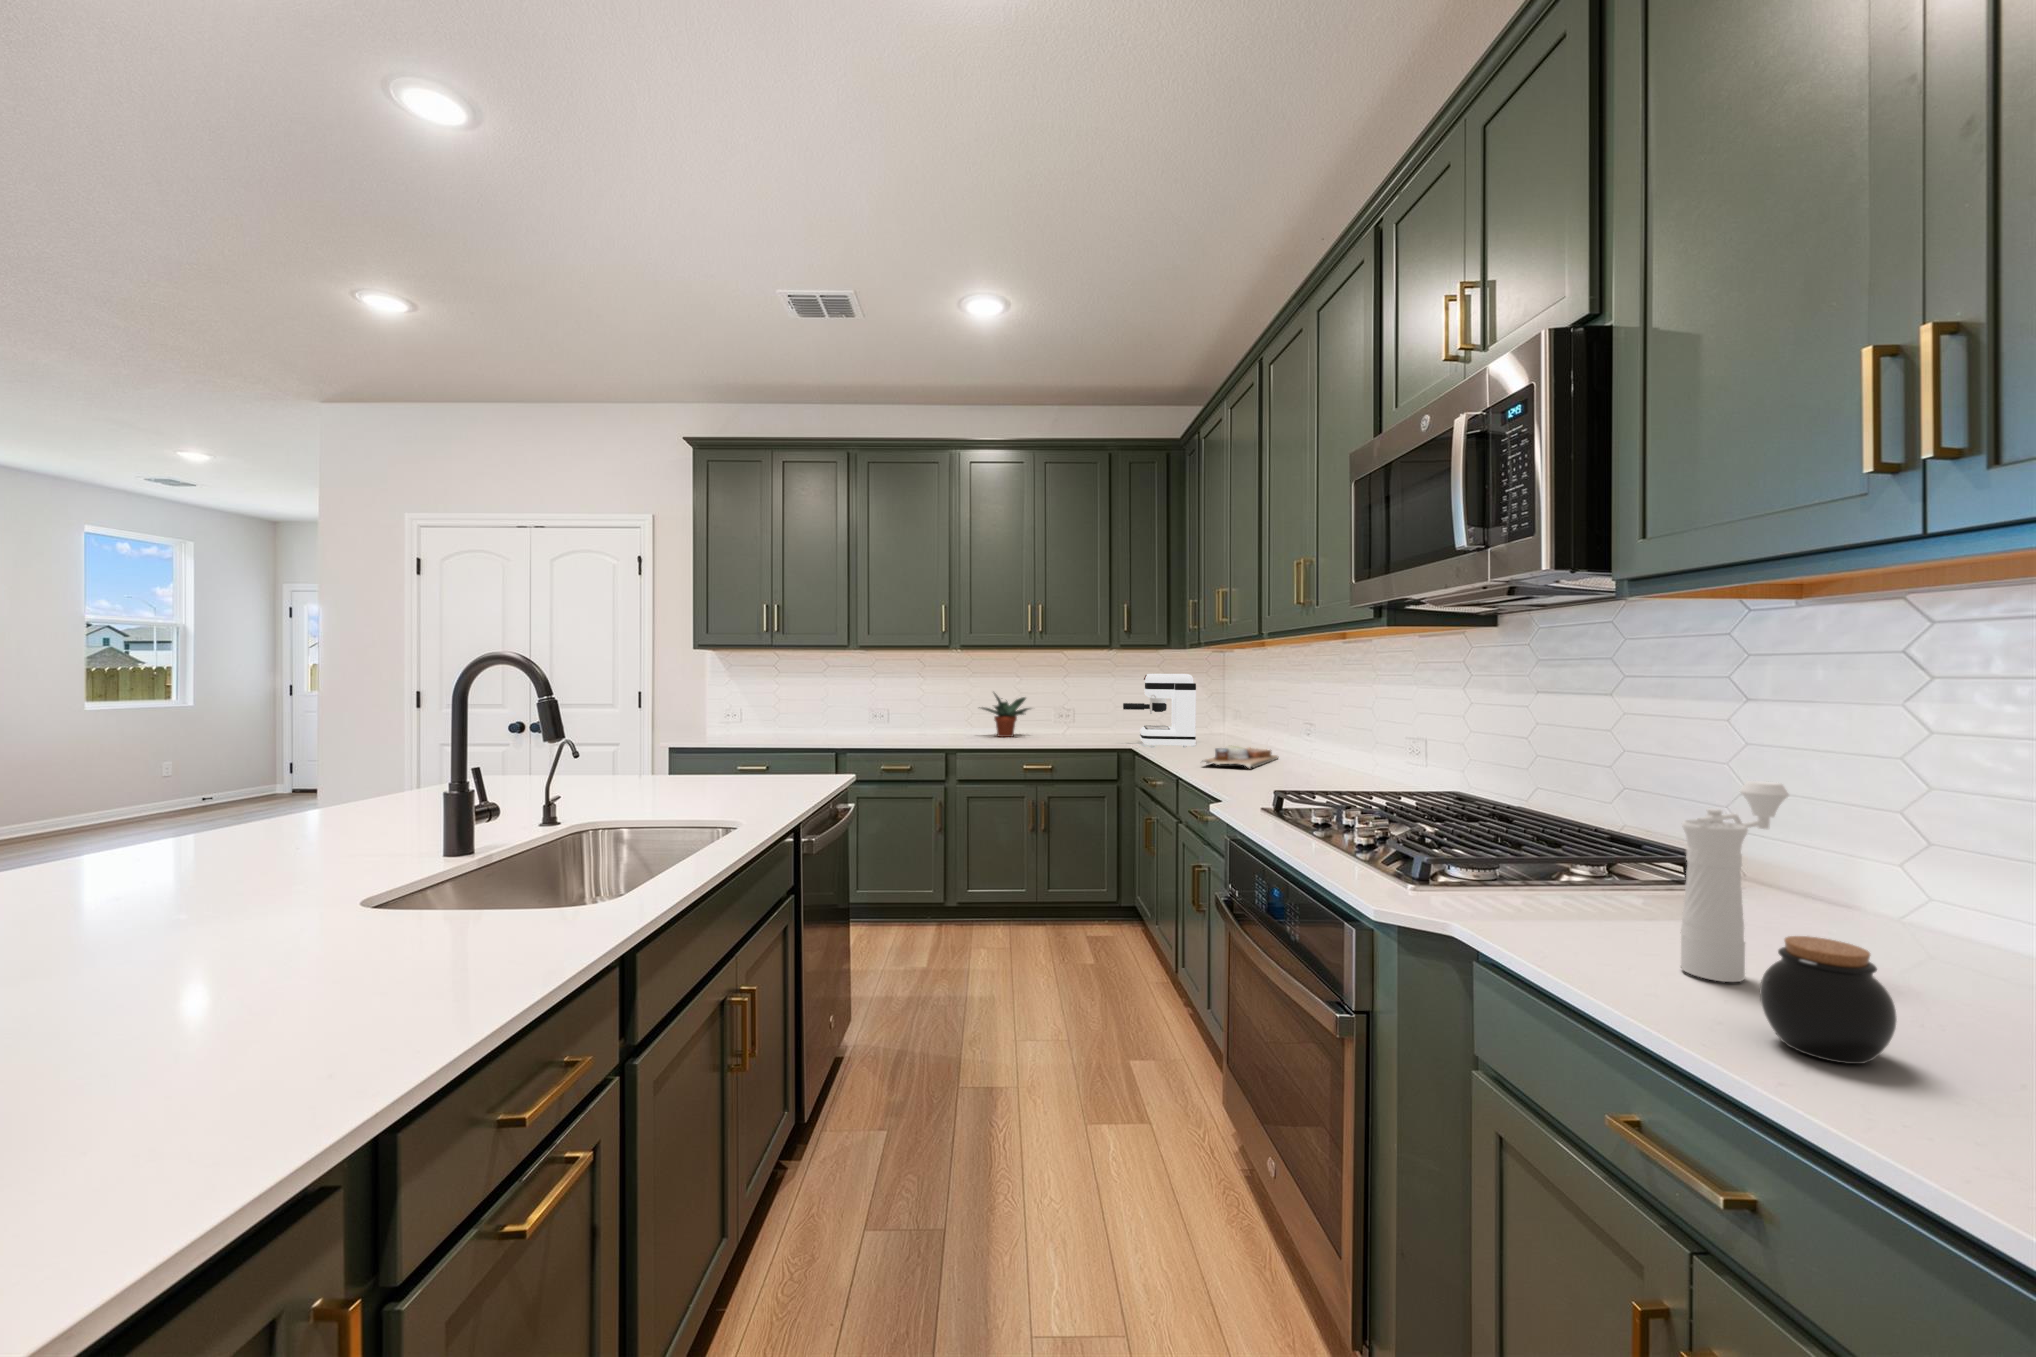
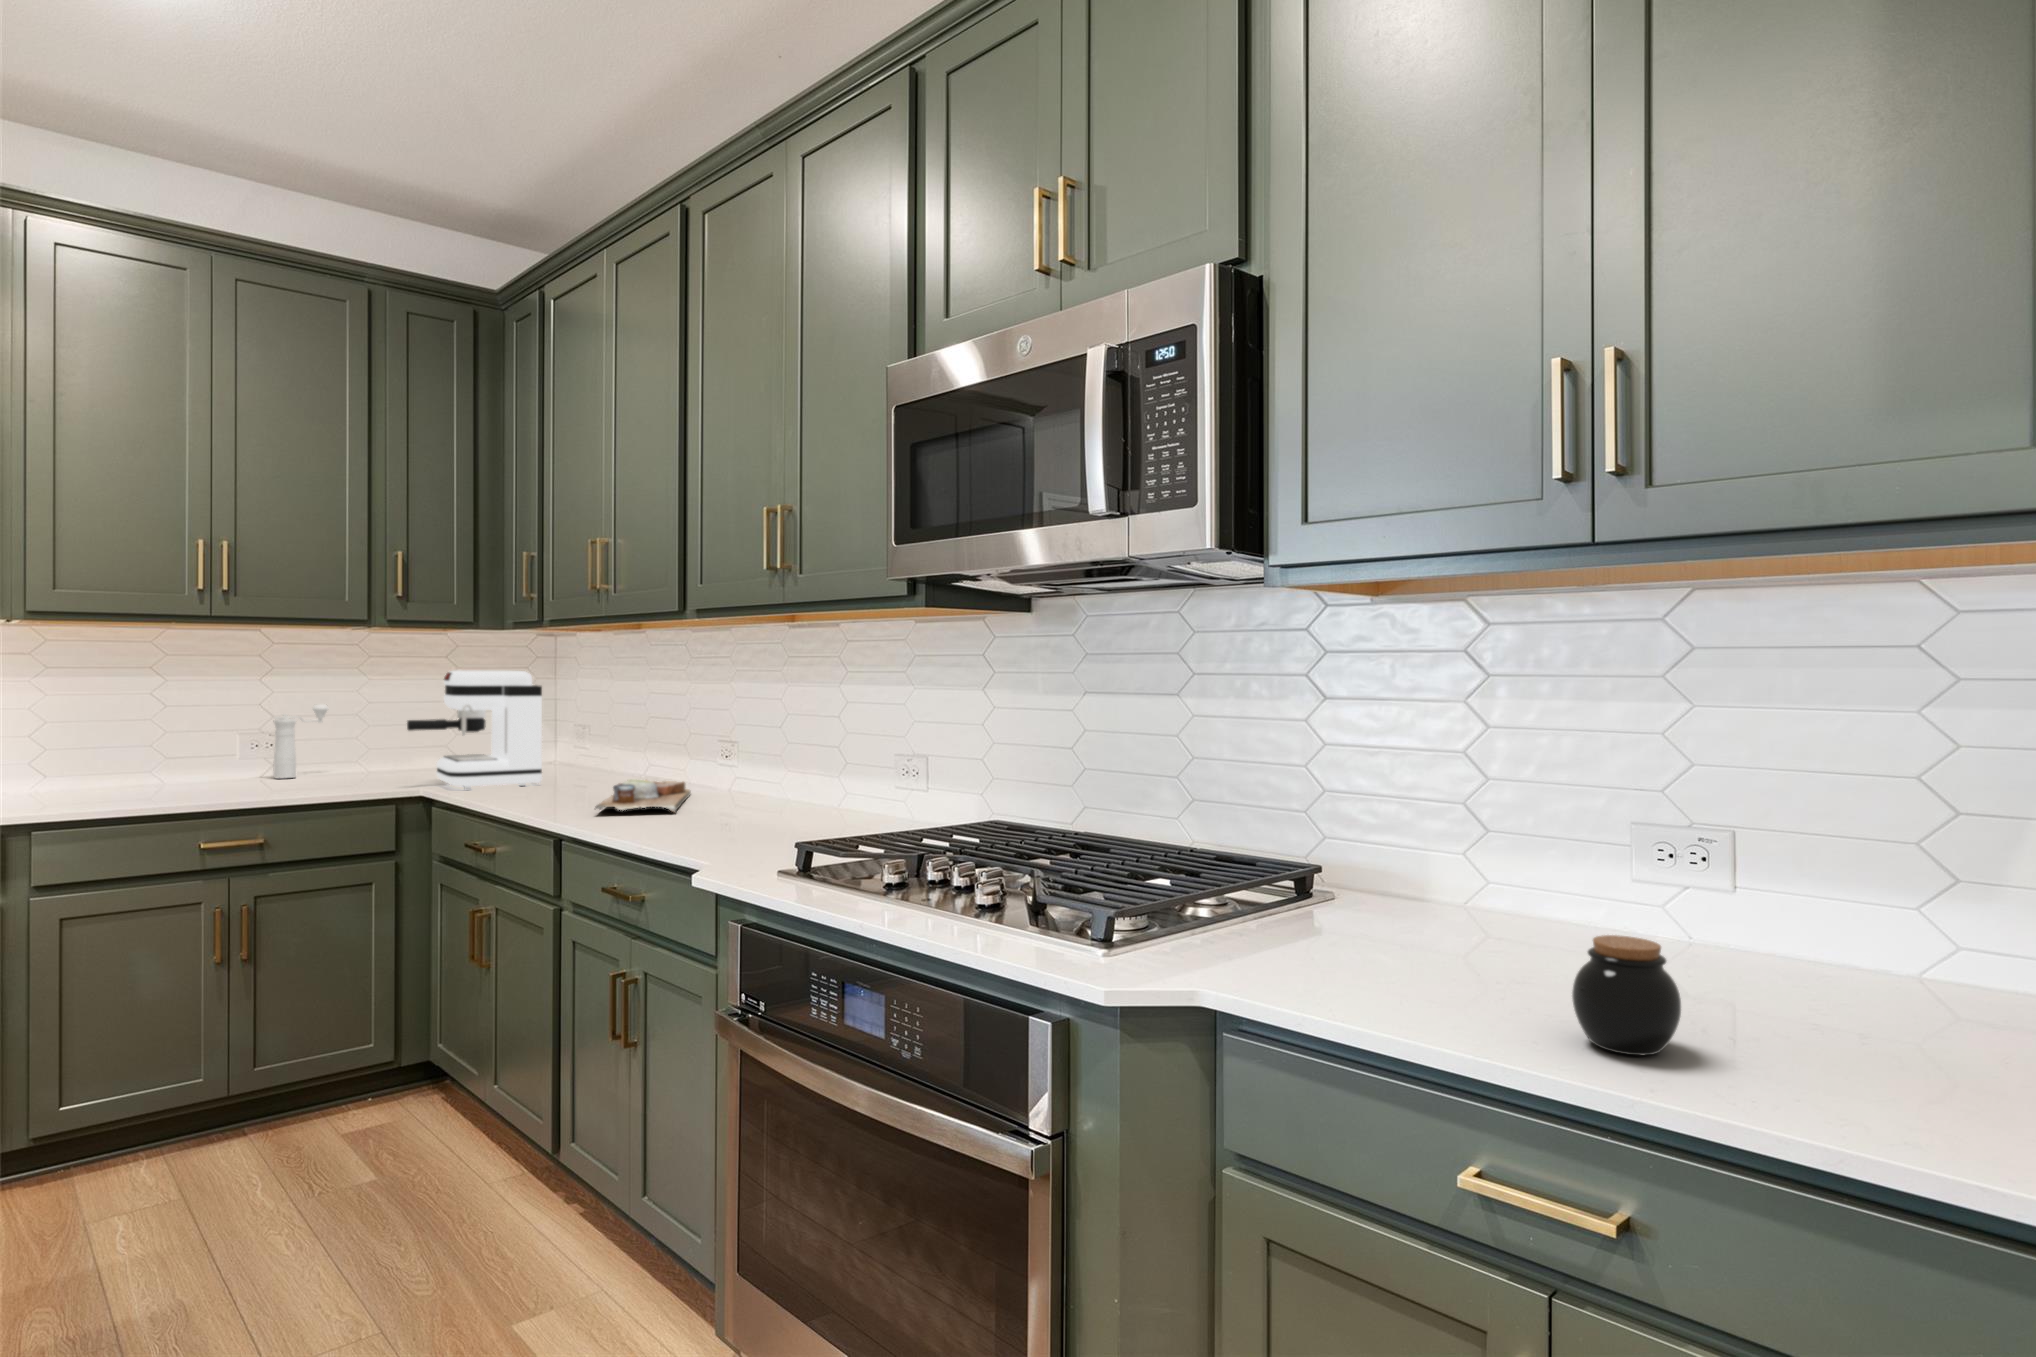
potted plant: present [979,693,1030,737] -> none [65,704,205,791]
pepper mill: present [1681,781,1789,982] -> present [273,704,328,778]

